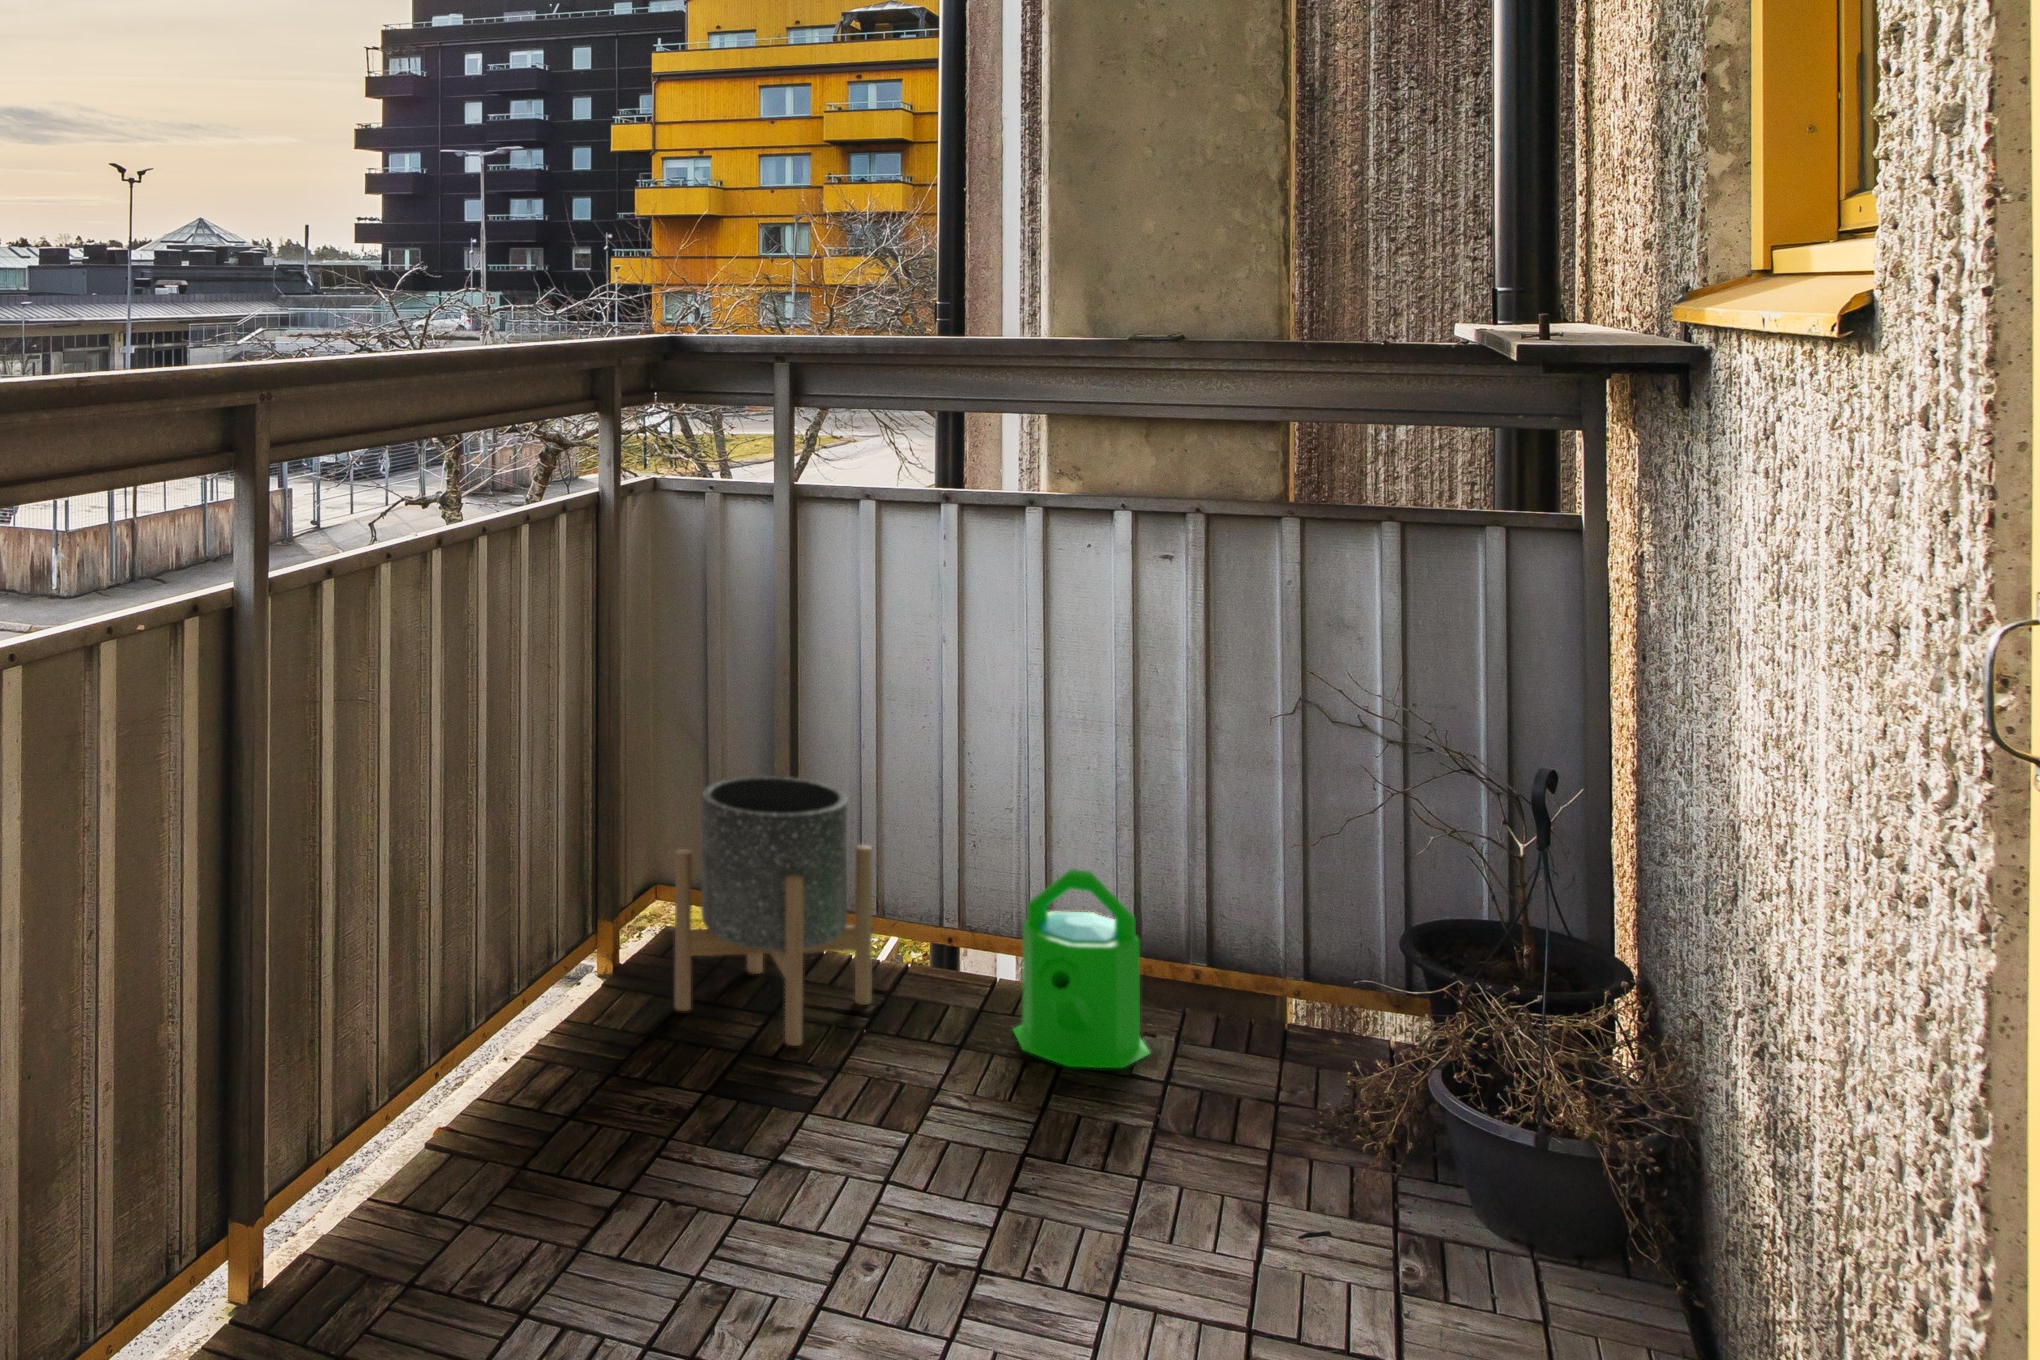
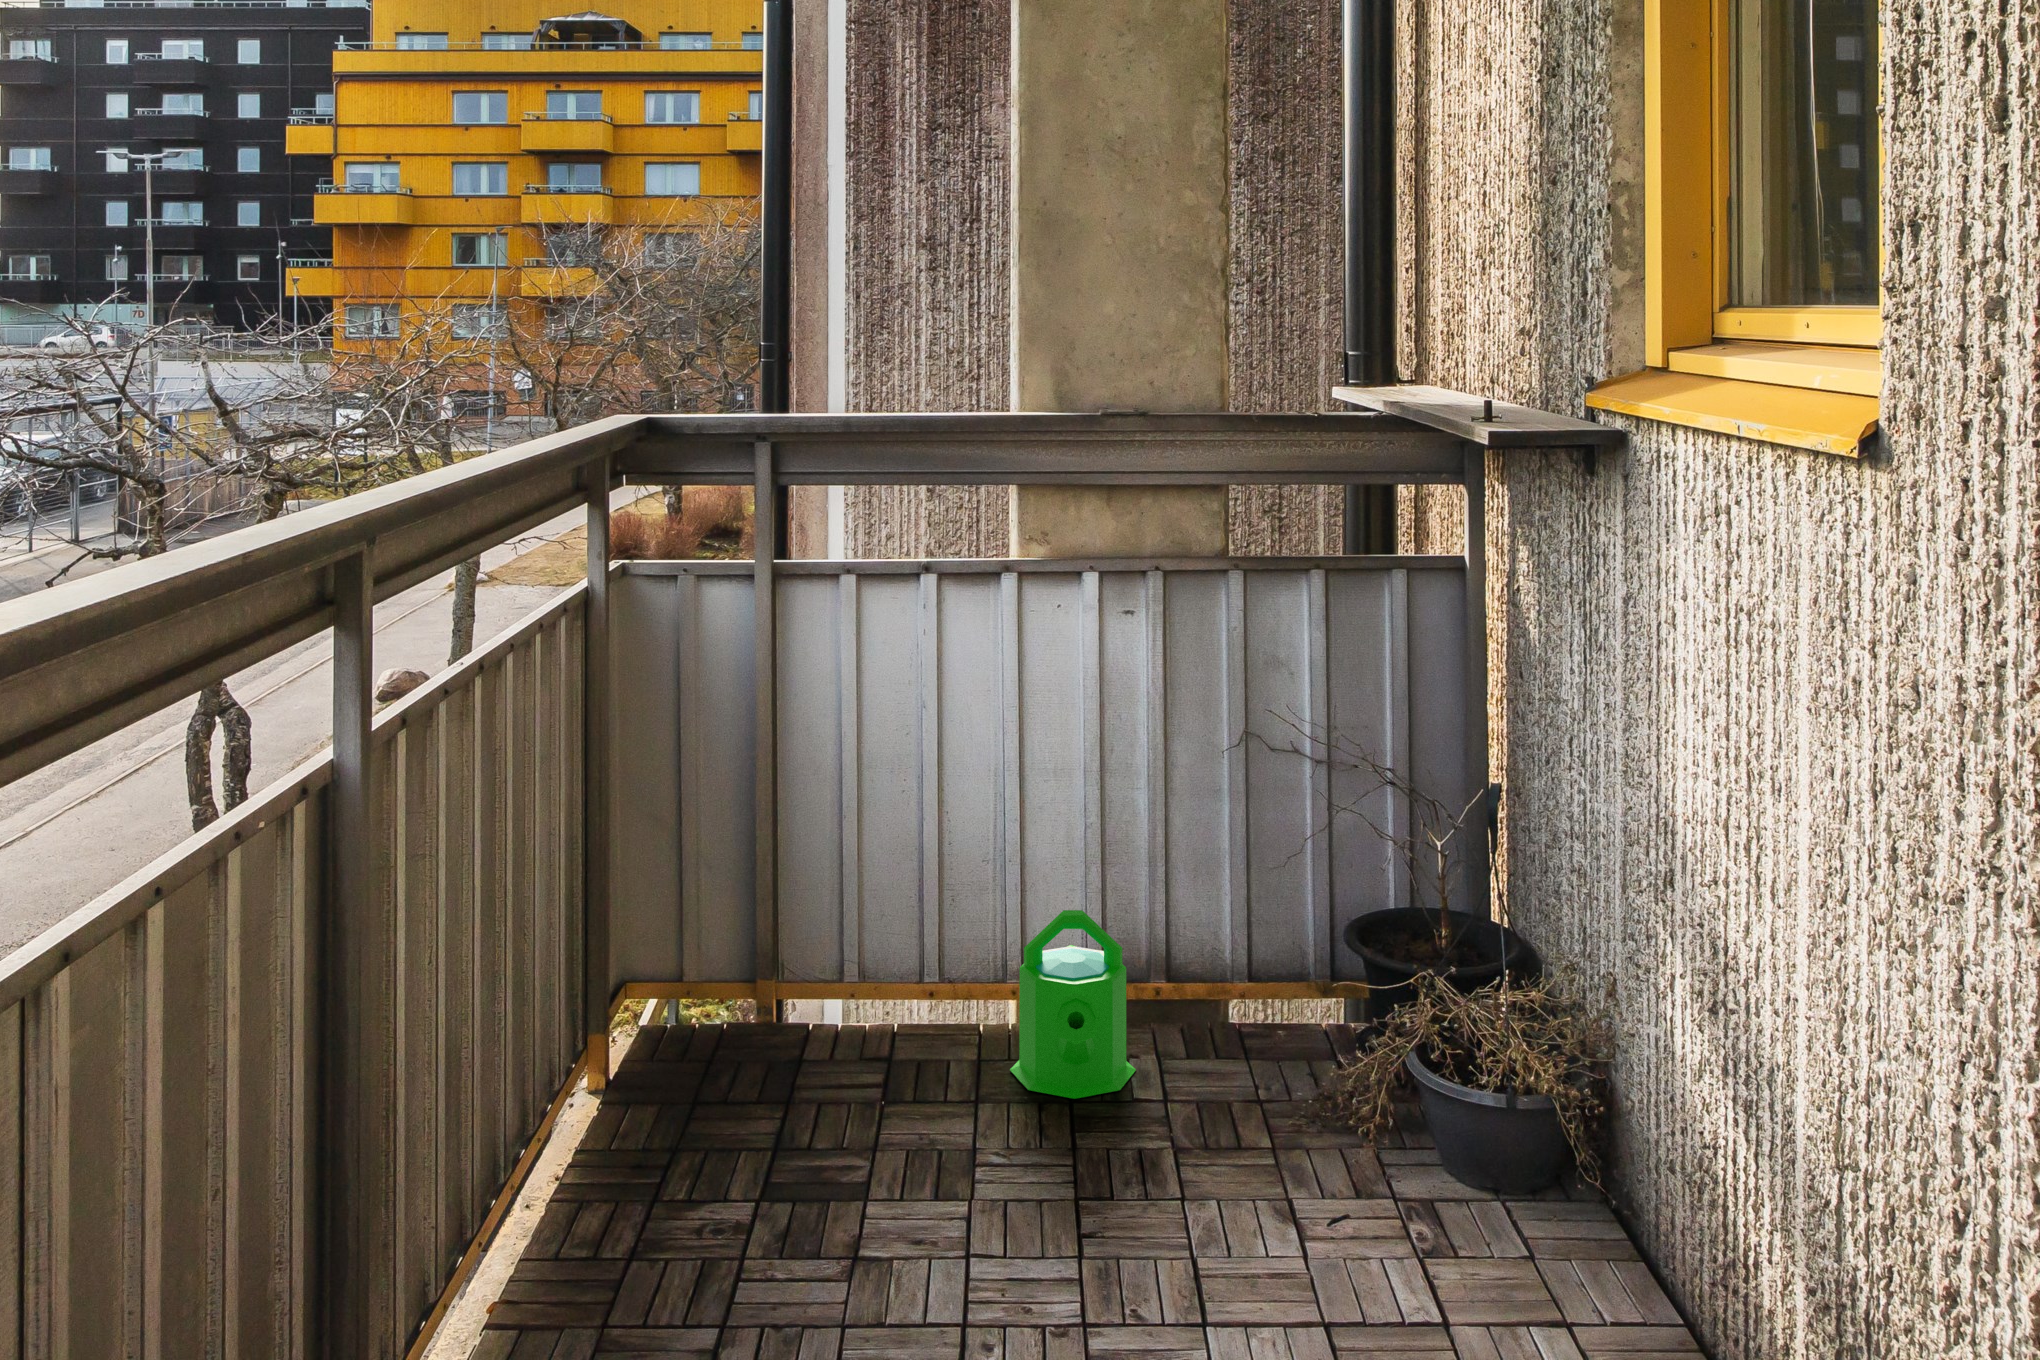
planter: present [675,776,872,1046] -> none [683,855,872,1131]

